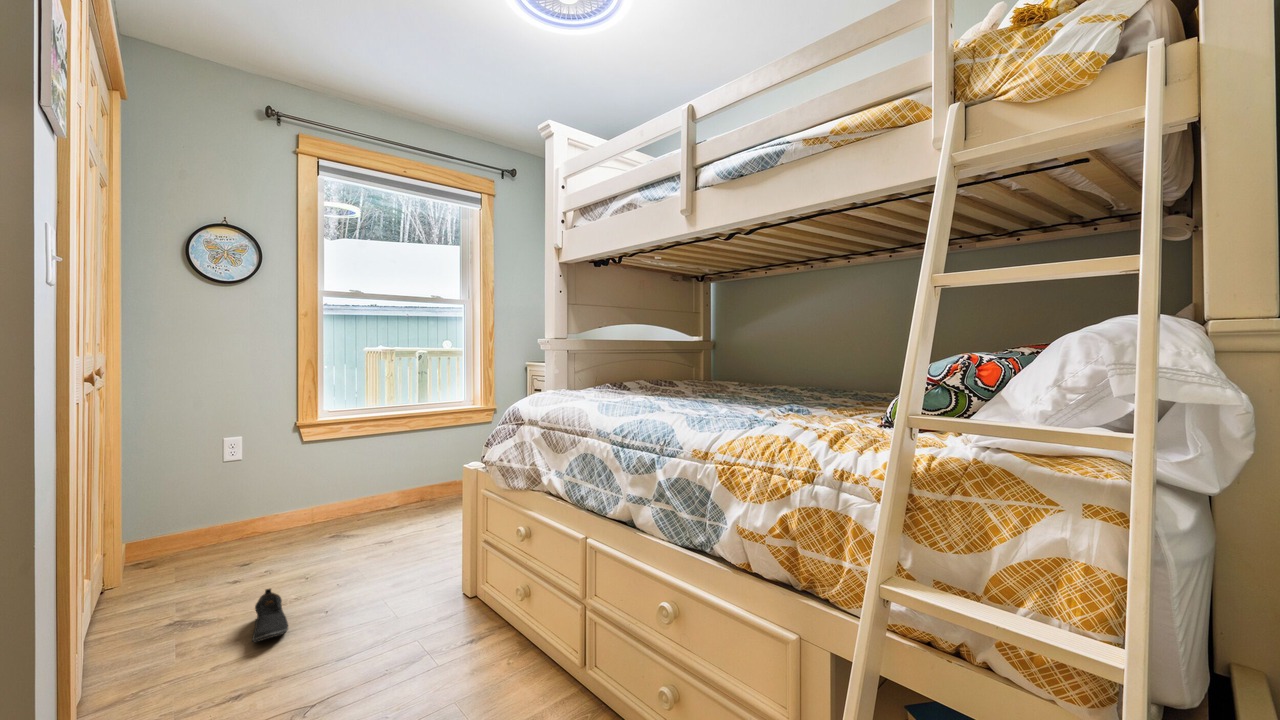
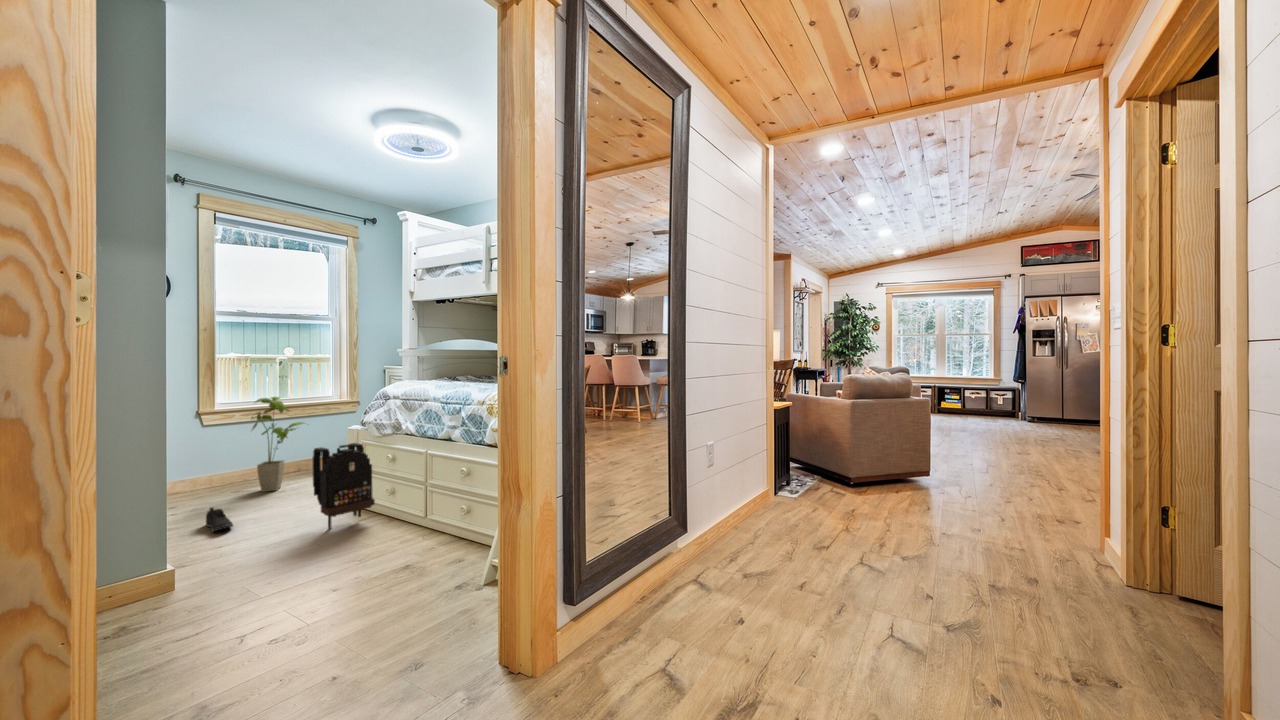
house plant: none [351,407,430,541] -> present [251,397,305,492]
backpack: none [398,499,496,663] -> present [313,443,375,529]

